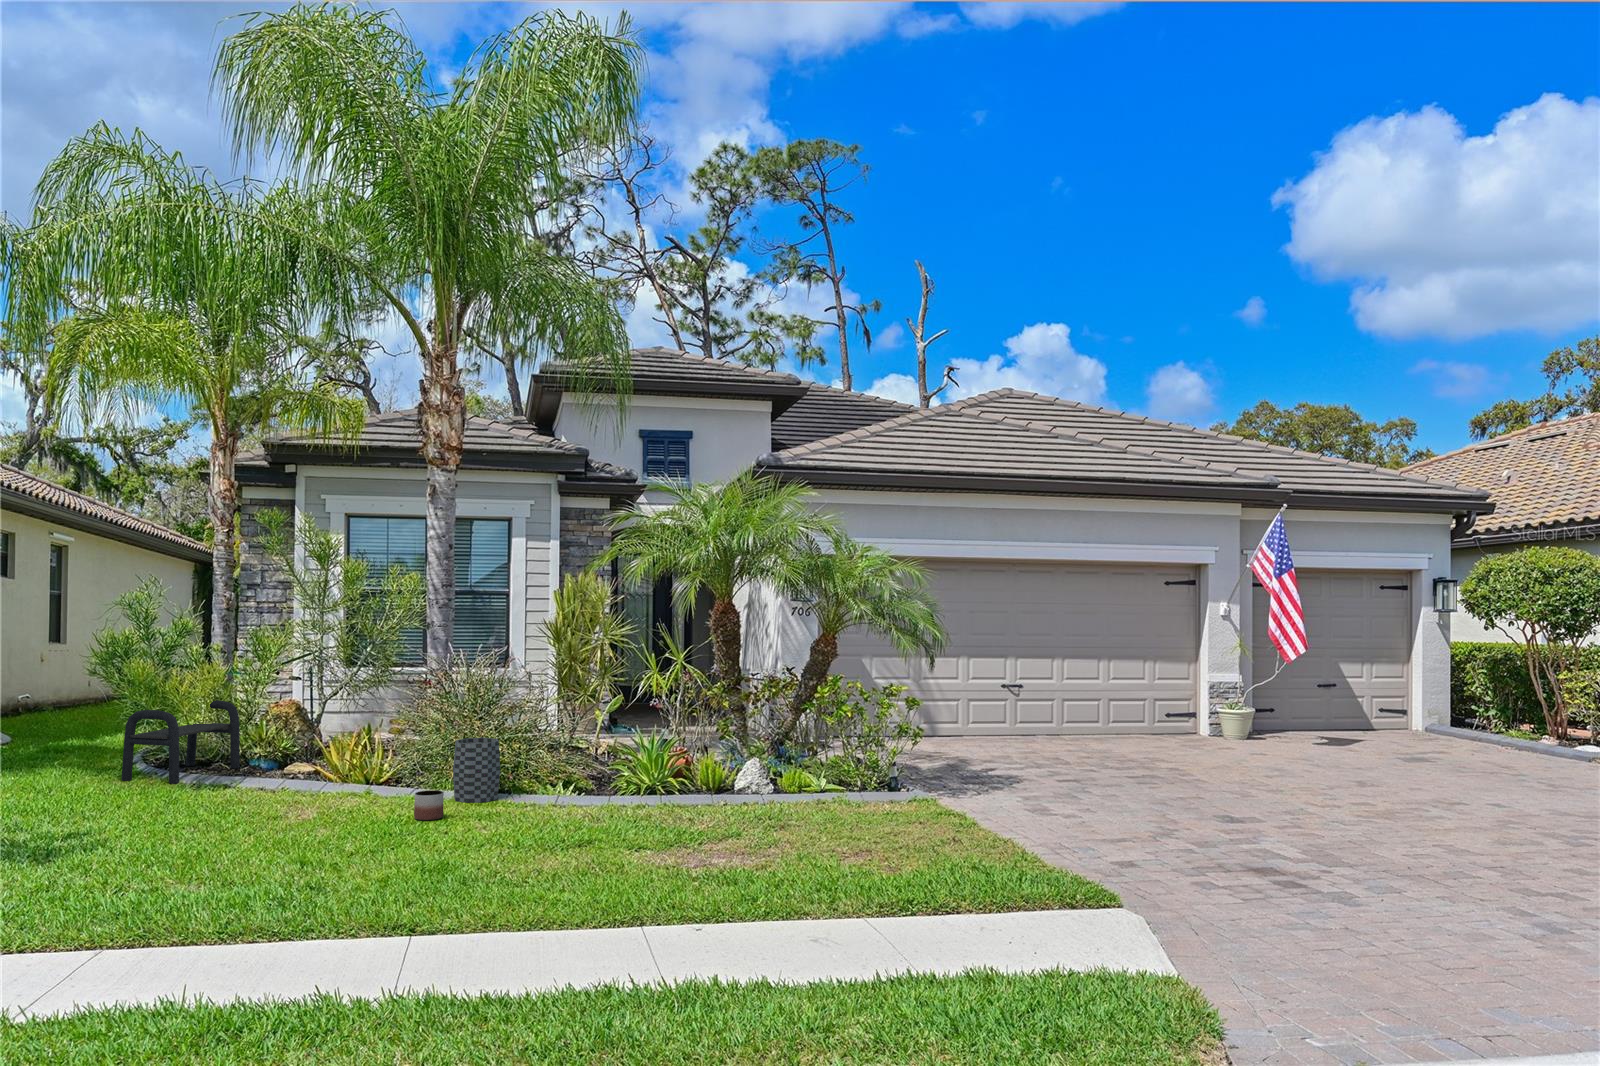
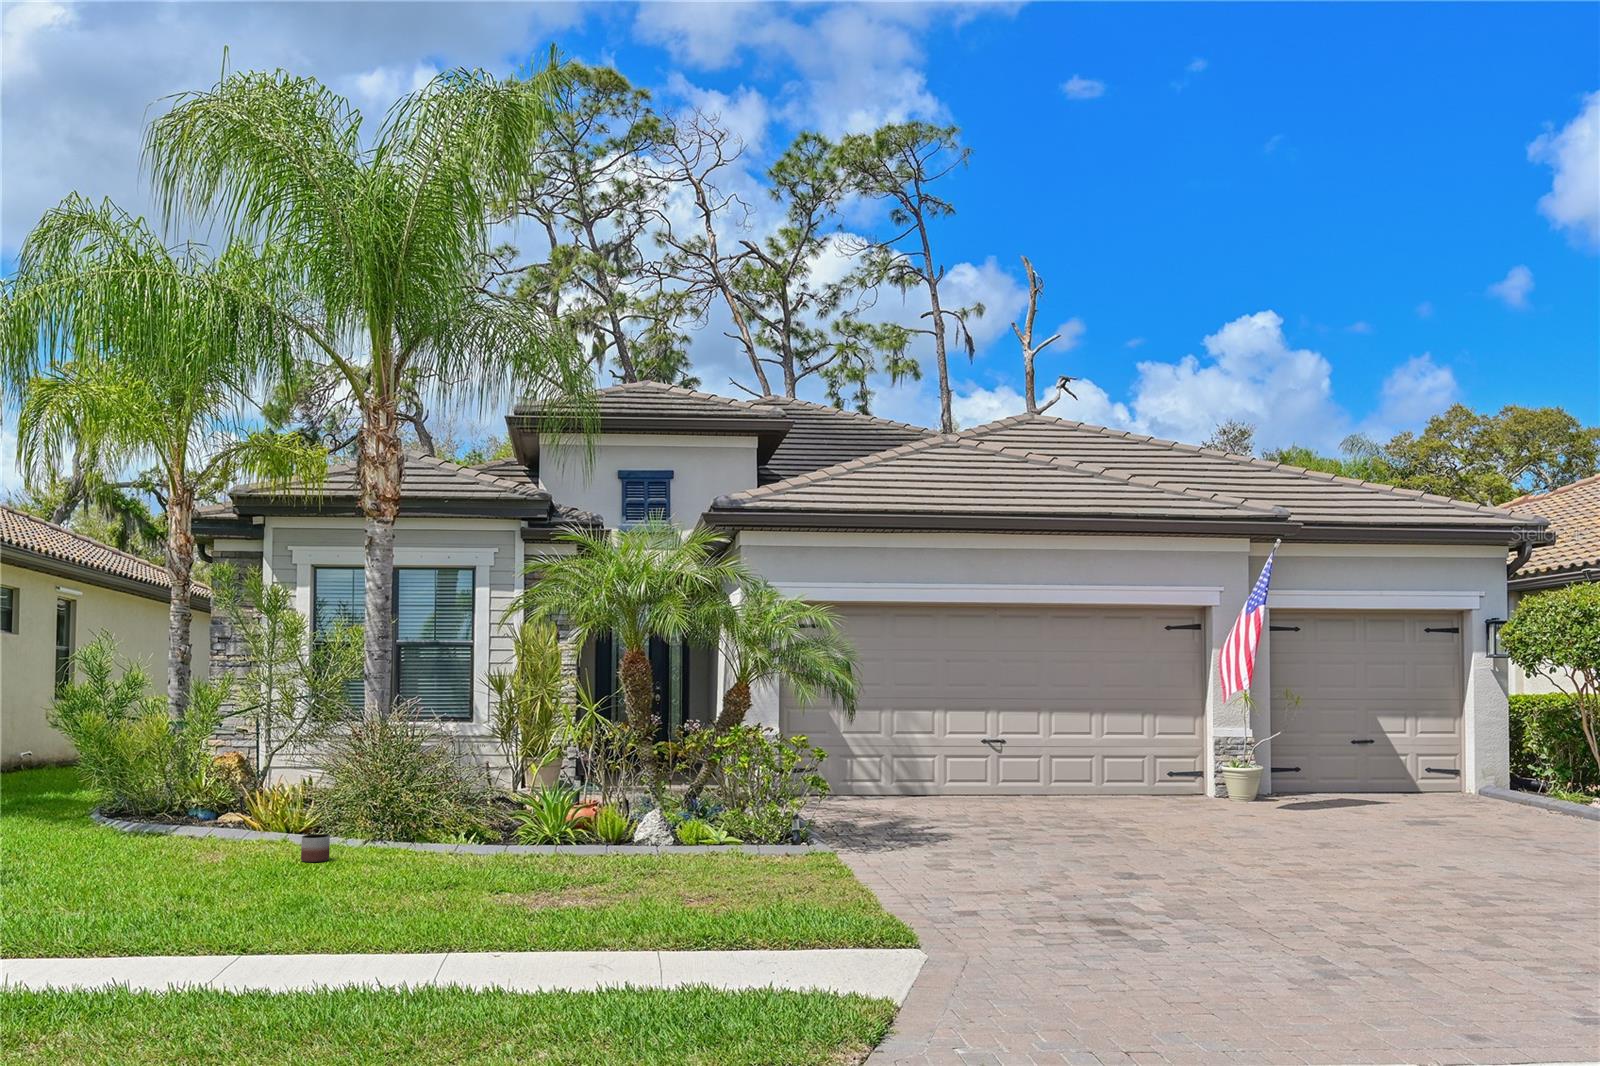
bench: present [122,700,240,784] -> none [66,749,181,828]
trash can: present [453,738,500,803] -> none [353,787,401,850]

